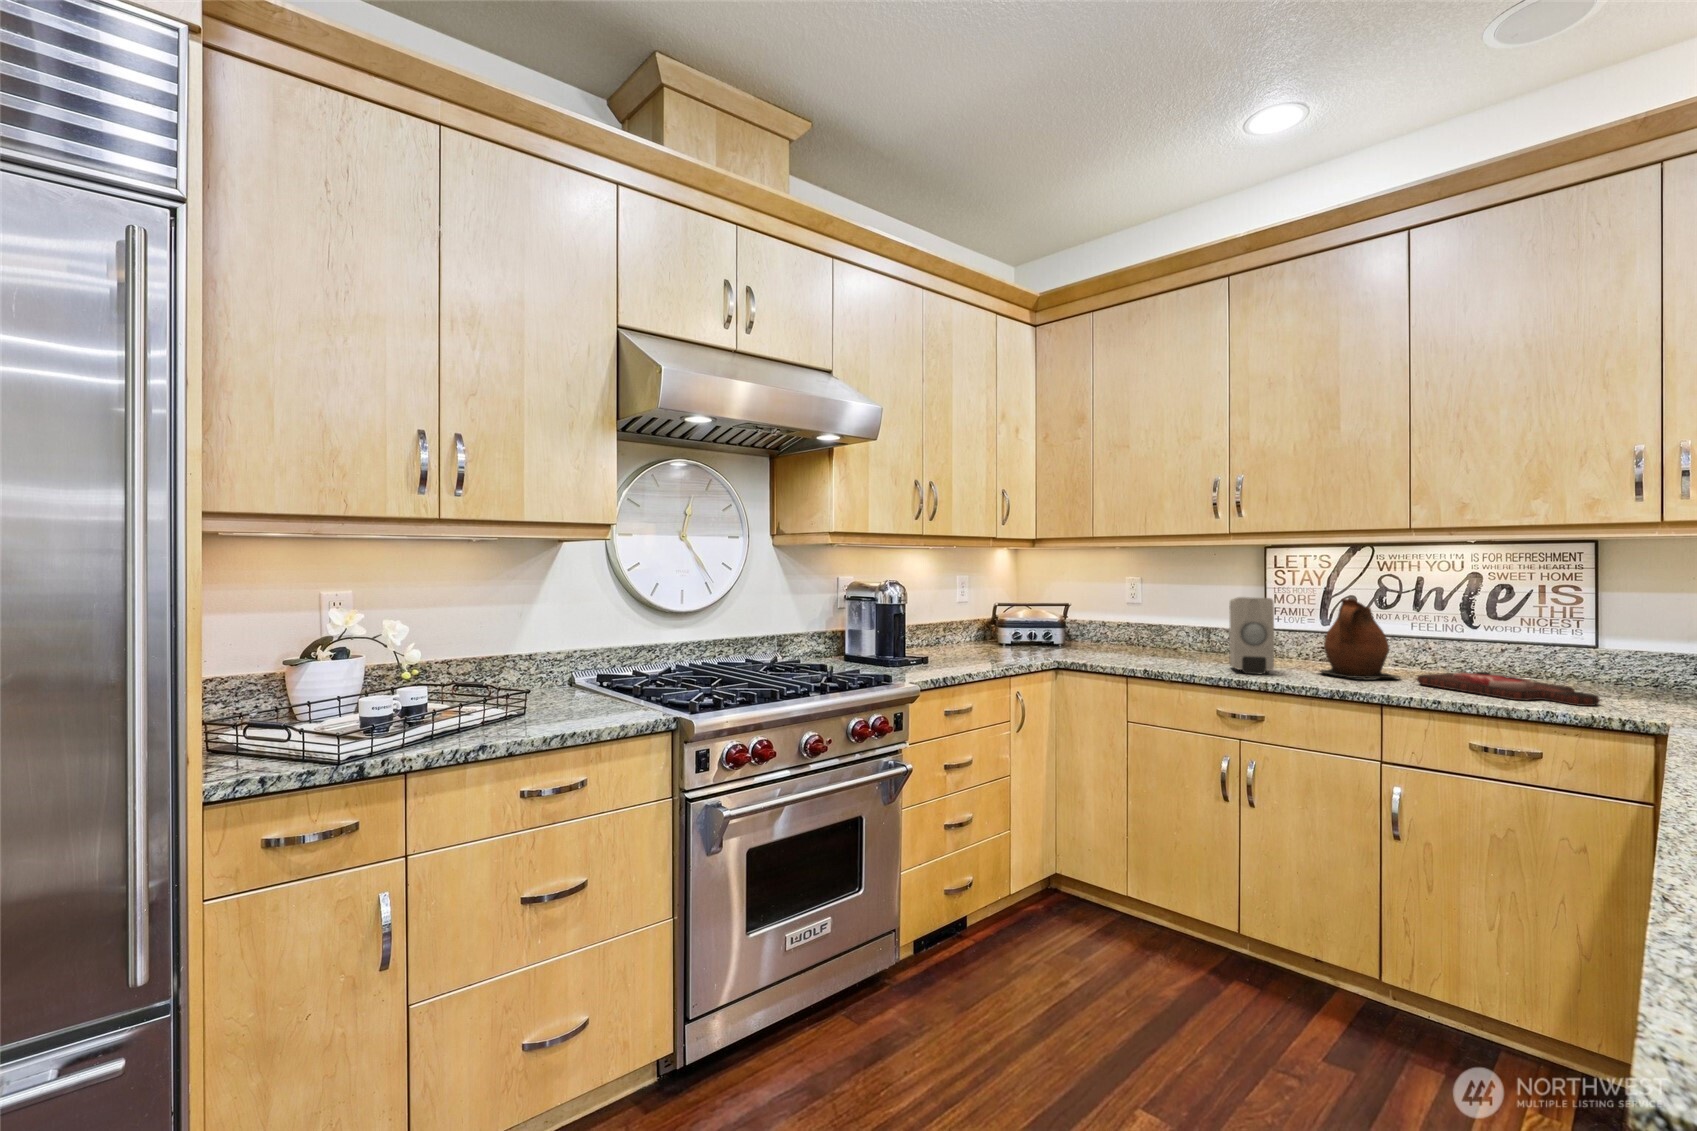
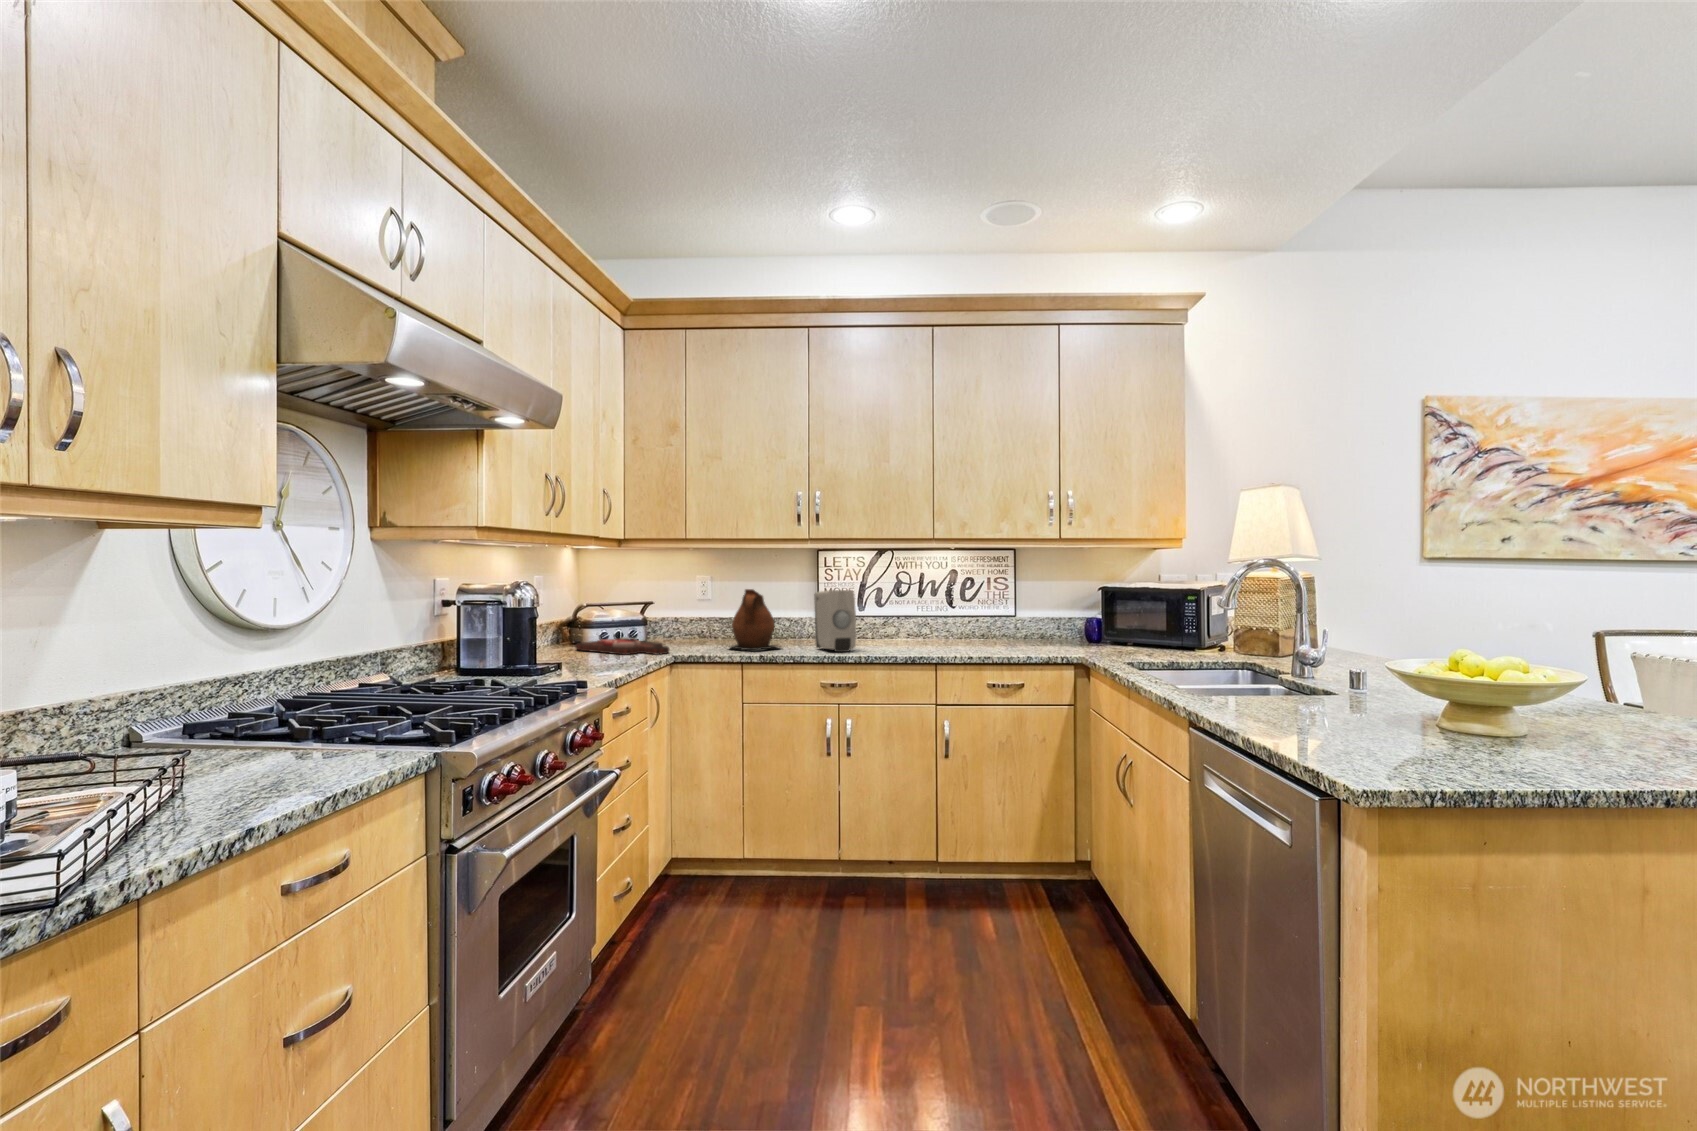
ceramic pitcher: present [1320,599,1400,679] -> present [729,589,779,650]
cutting board: present [1417,672,1600,706] -> present [576,637,669,655]

